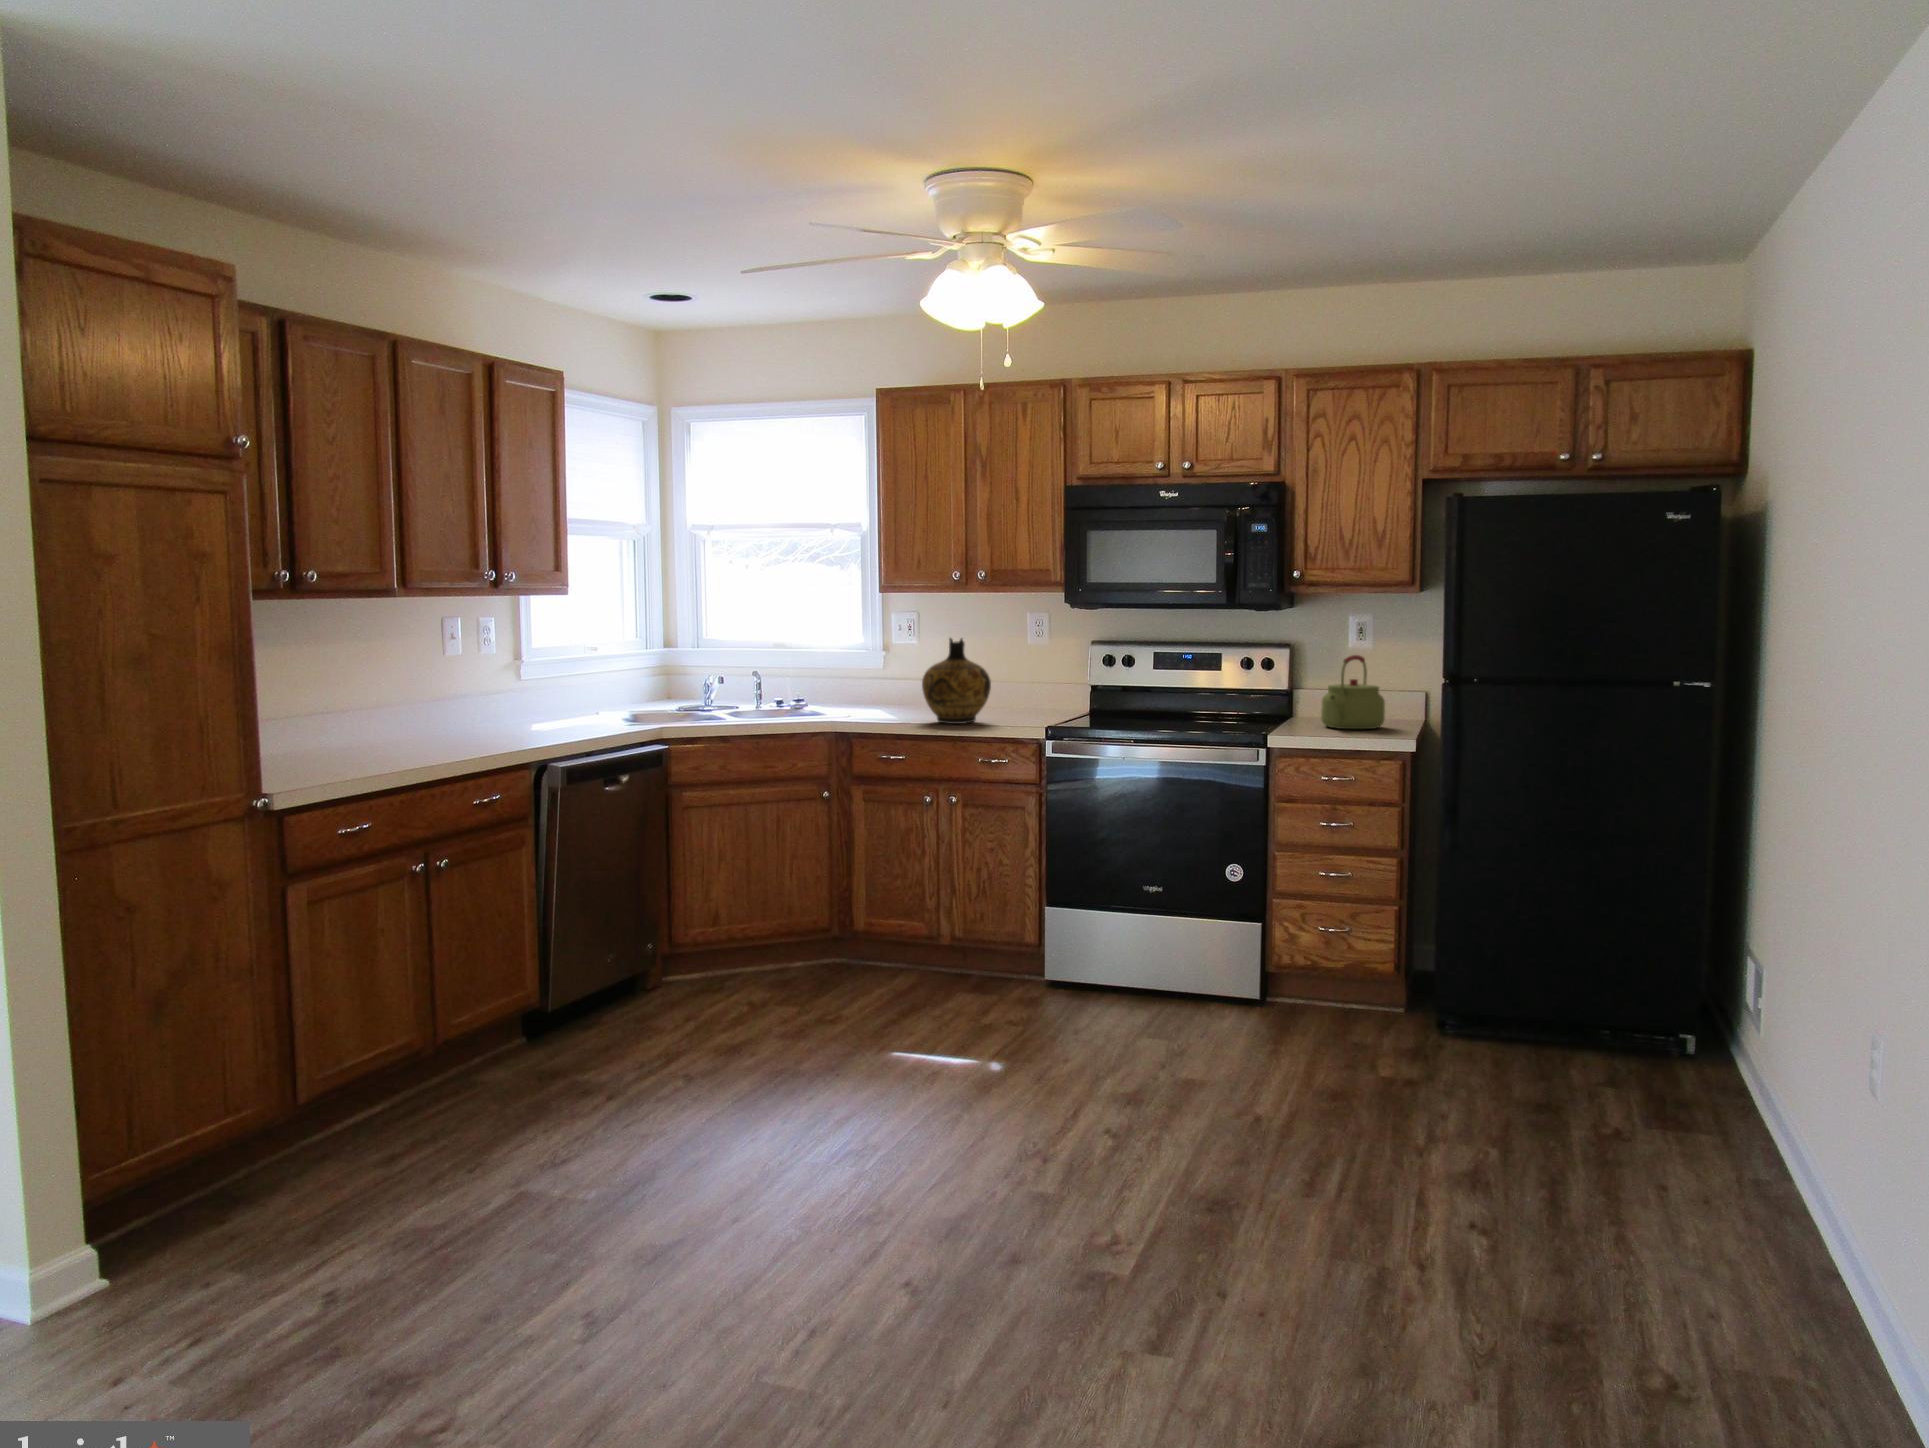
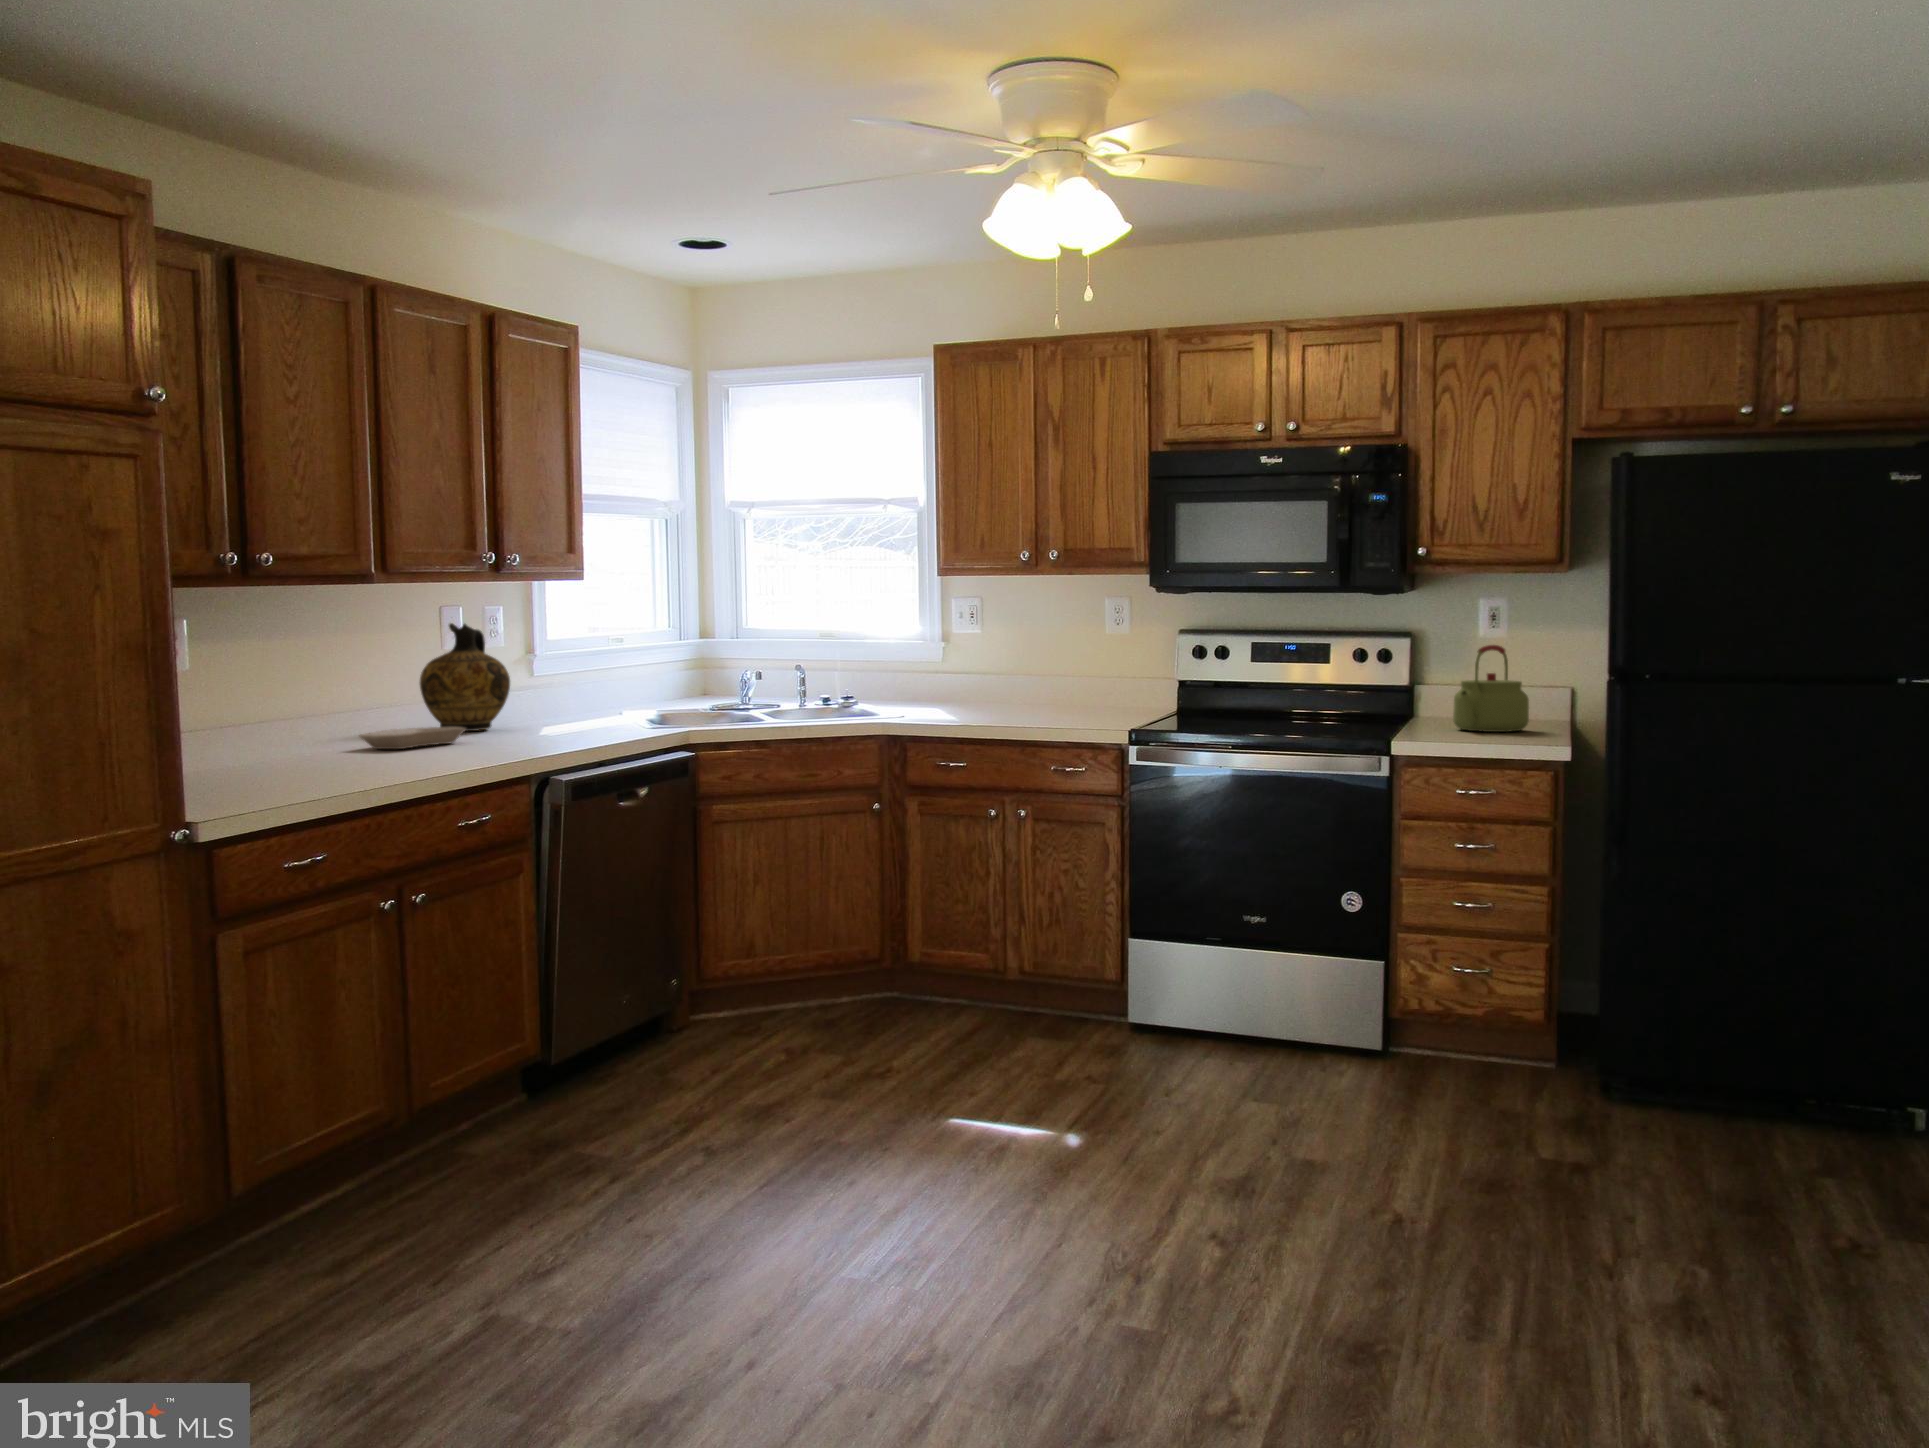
ceramic jug: present [922,638,991,724] -> present [420,624,510,731]
tray: none [360,738,462,763] -> present [360,727,466,749]

